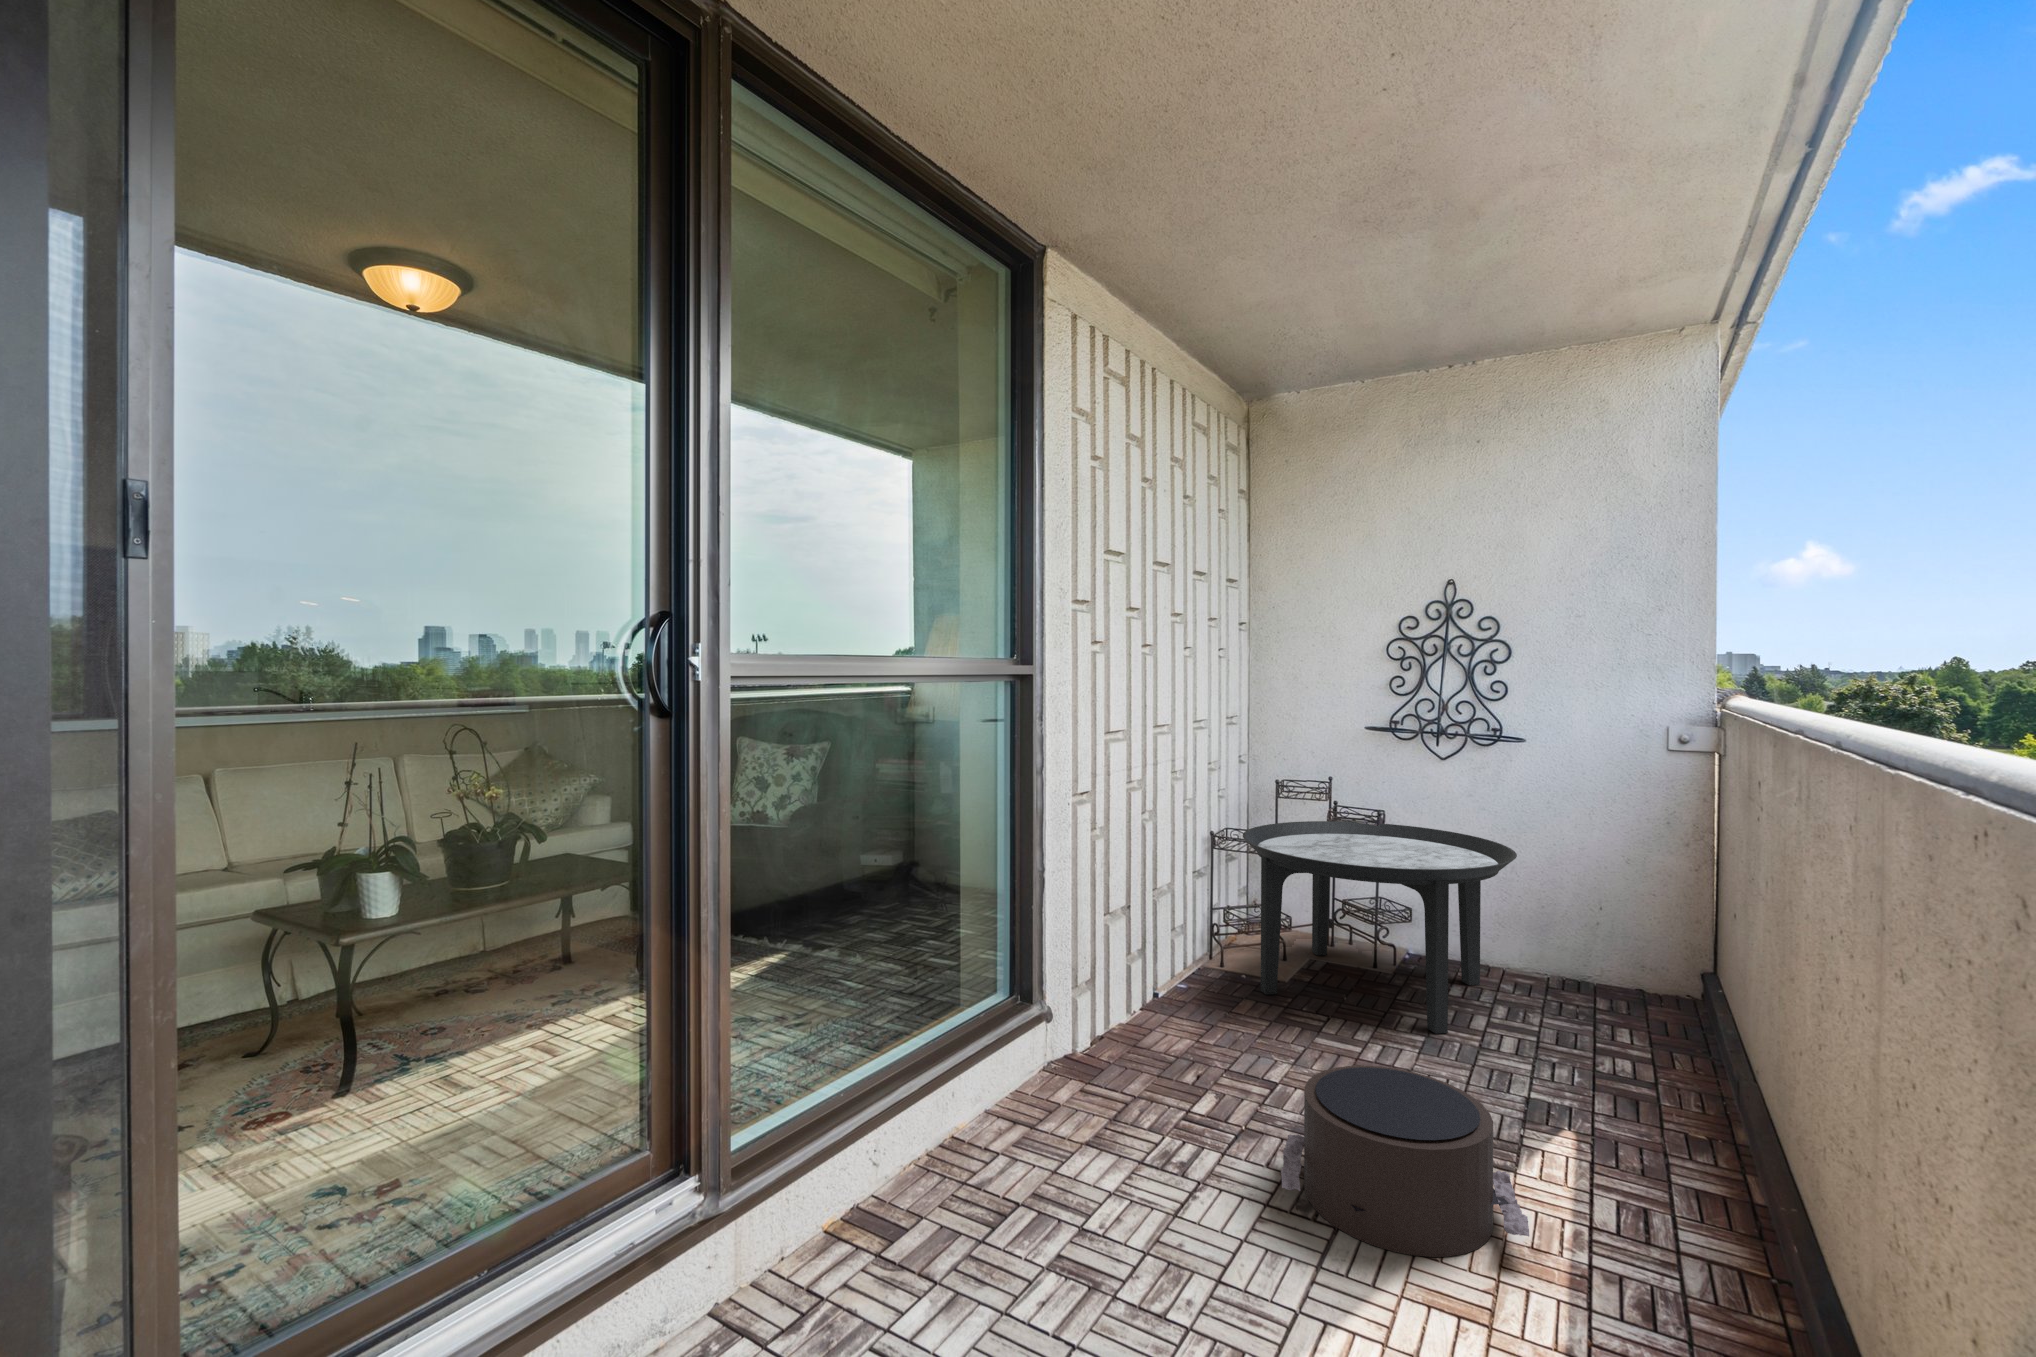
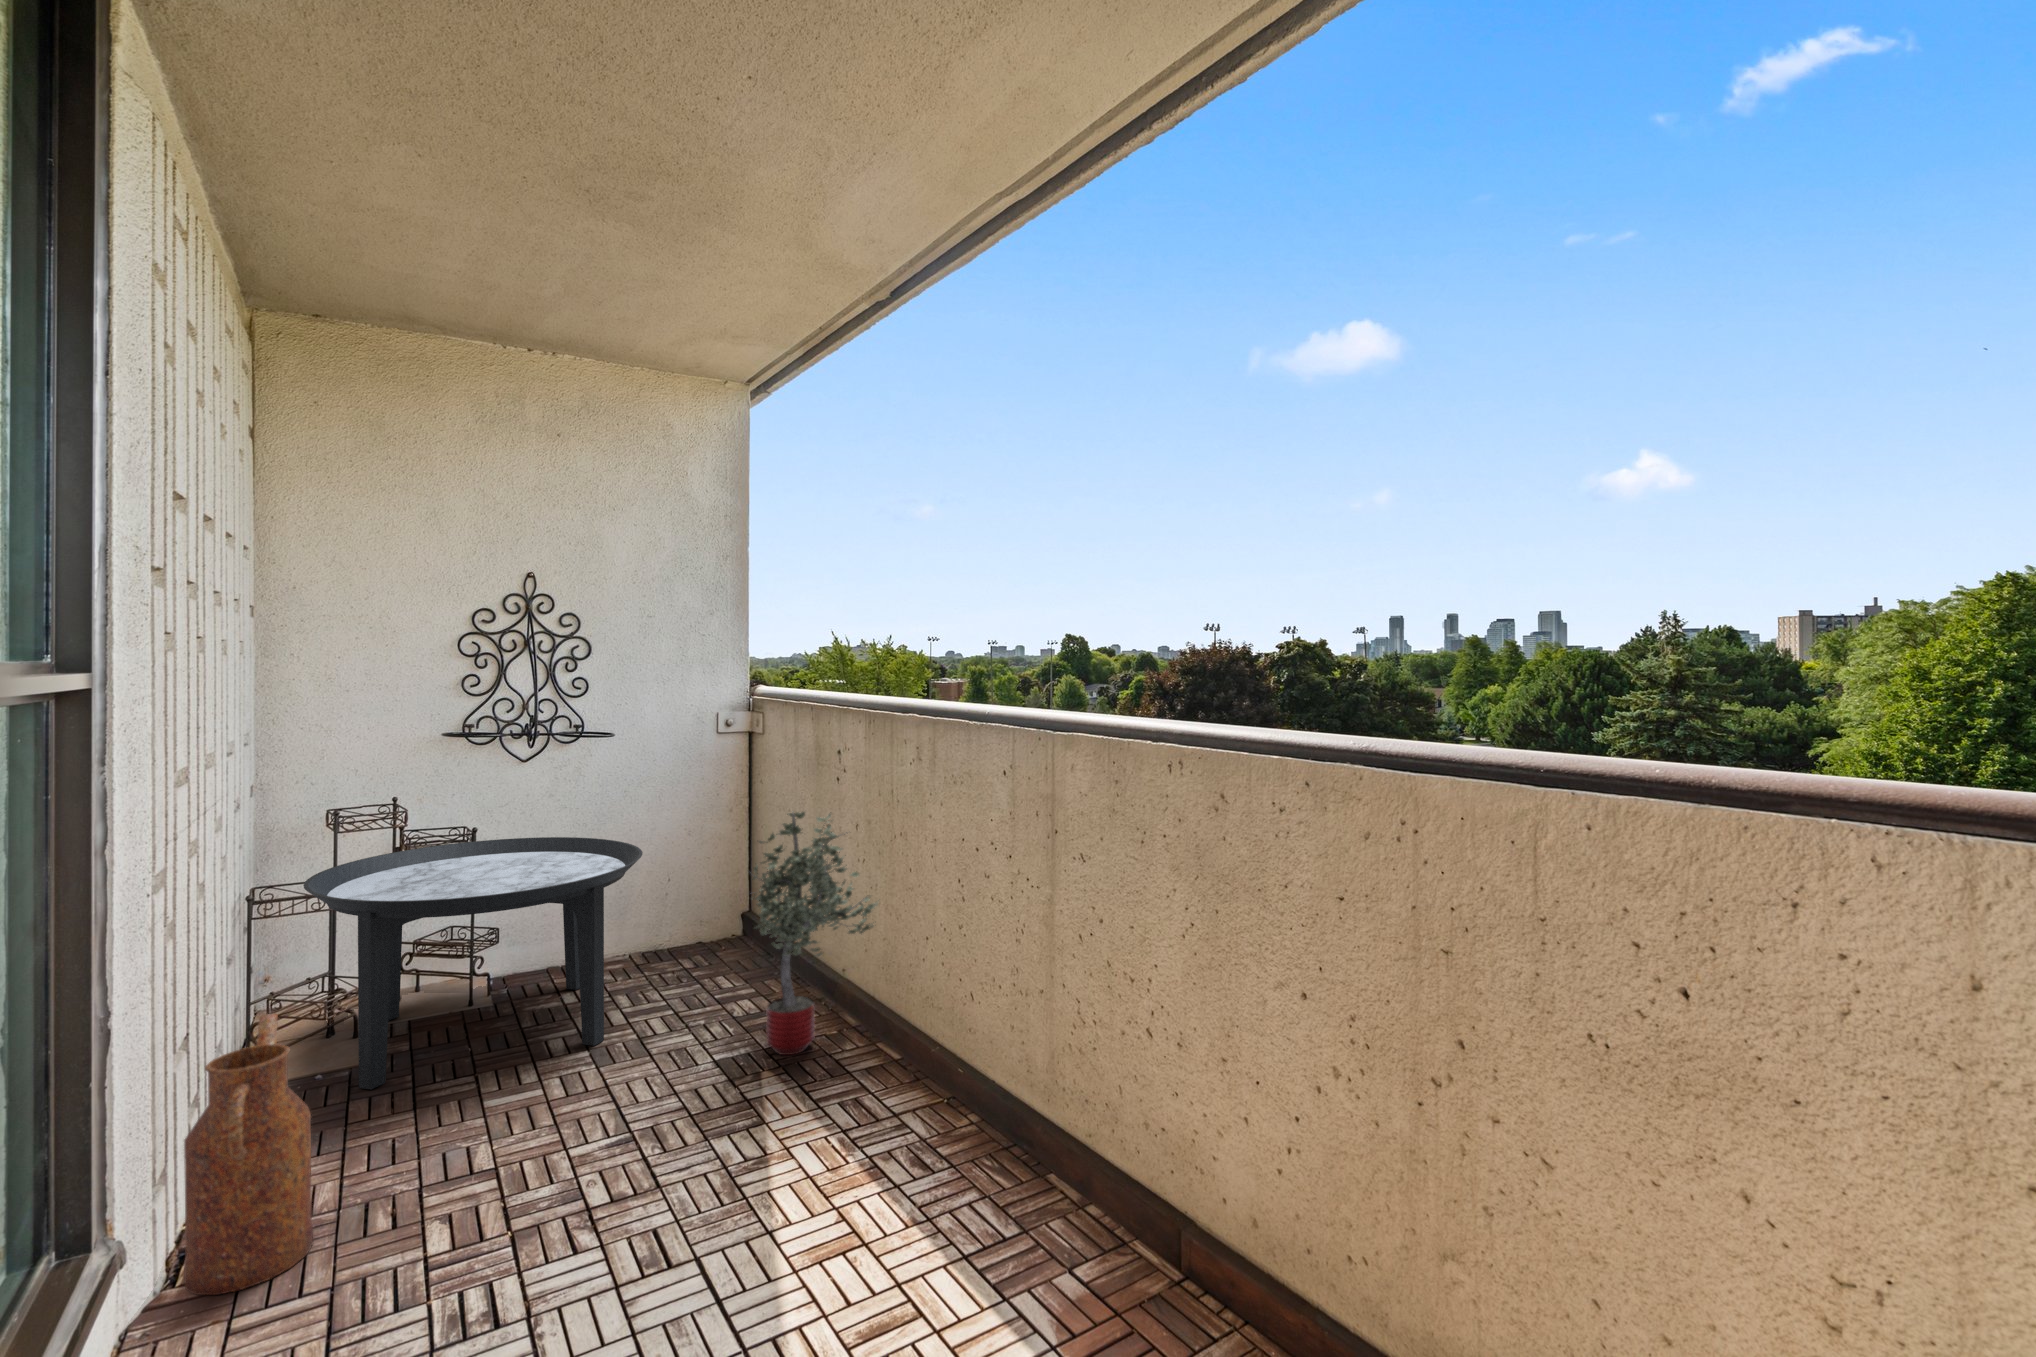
potted tree: none [1554,839,1755,1135] -> present [752,812,878,1055]
watering can: none [1095,903,1169,1072] -> present [184,1014,313,1295]
pouf: present [1281,1066,1529,1257] -> none [594,1069,844,1260]

